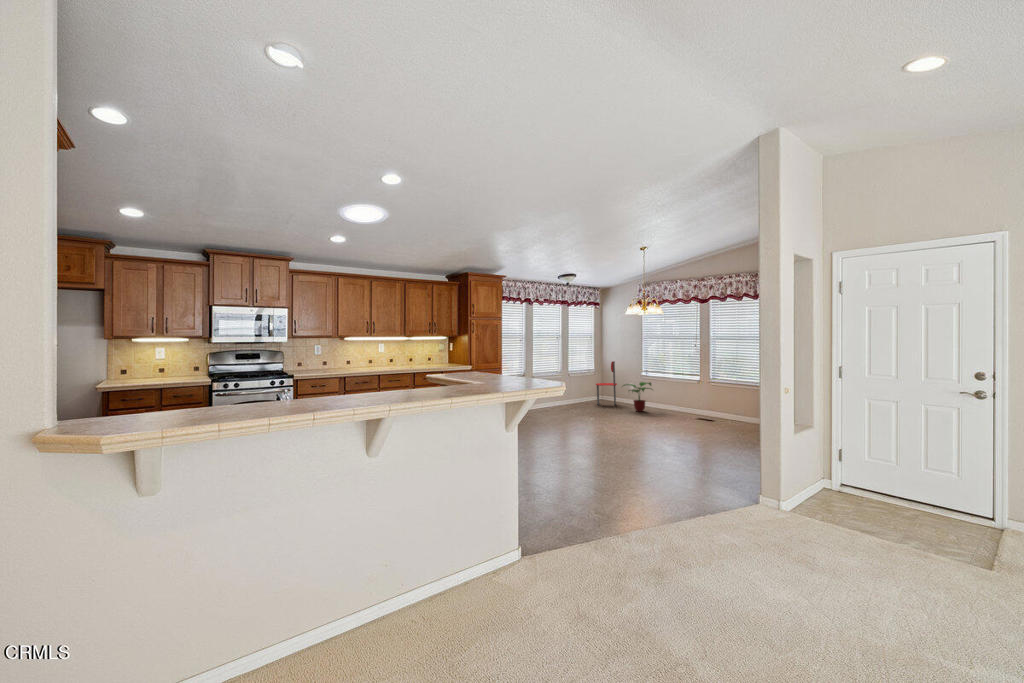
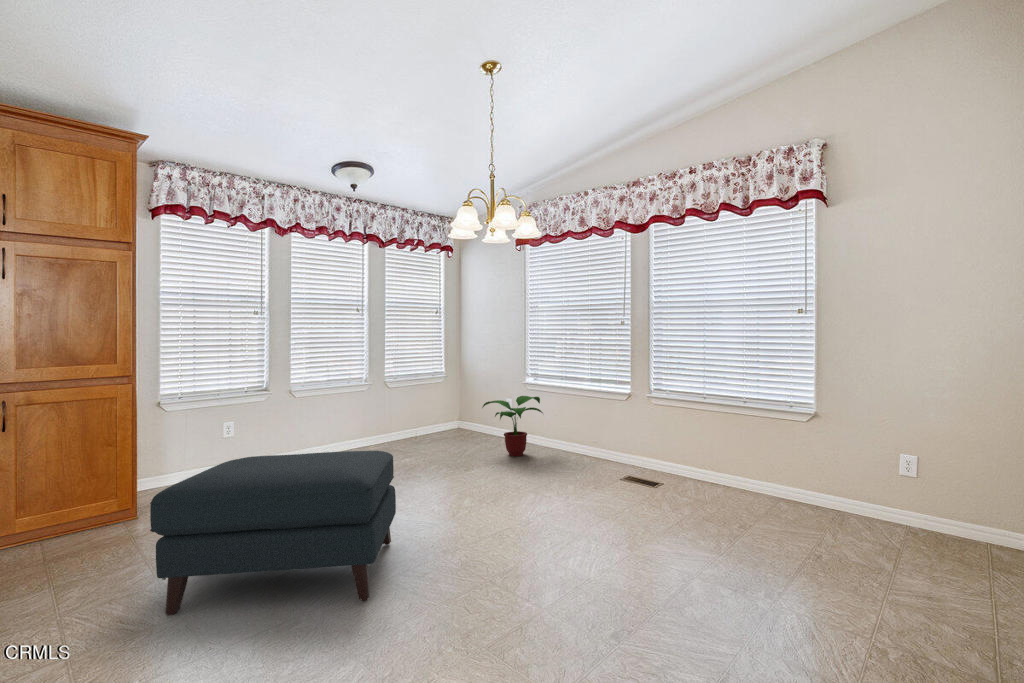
dining chair: present [596,361,617,405] -> none [441,356,481,440]
ottoman: none [545,397,611,441] -> present [150,451,396,615]

